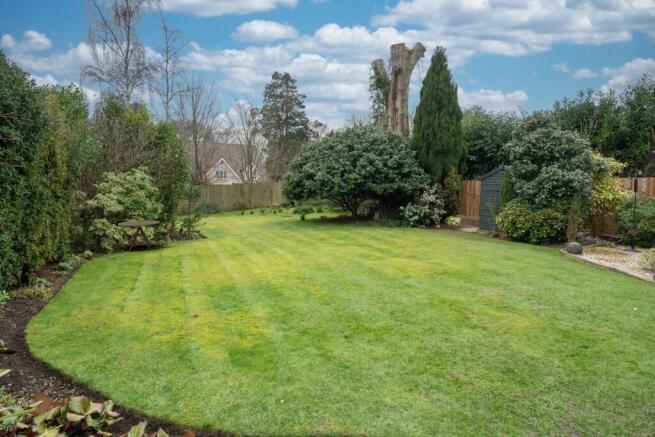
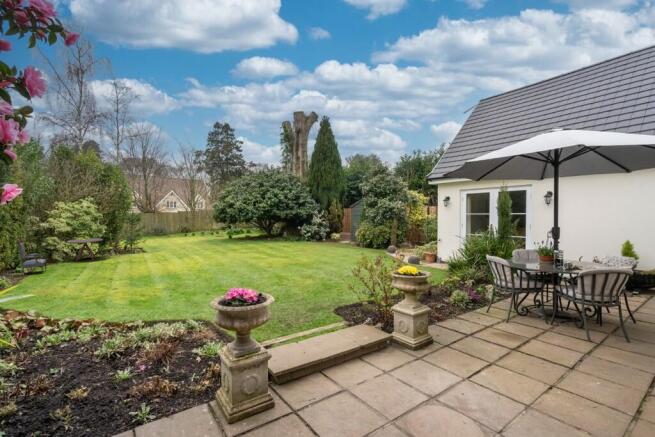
armchair: none [64,217,99,267] -> present [17,236,46,273]

